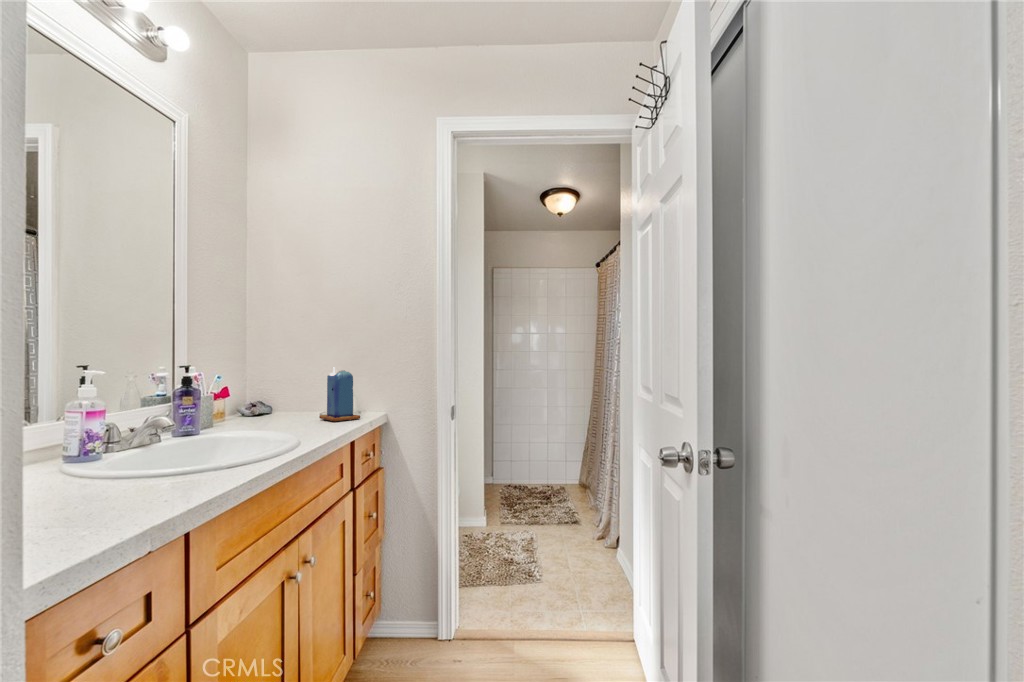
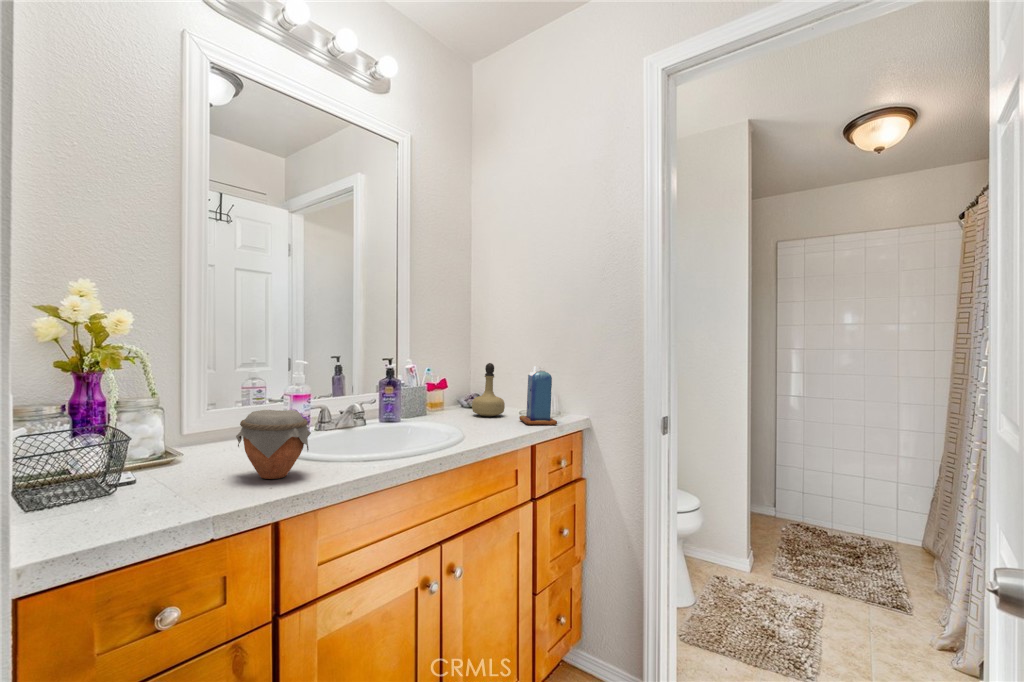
perfume bottle: none [264,367,299,420] -> present [472,363,505,417]
jar: none [85,420,189,500] -> present [236,410,311,479]

